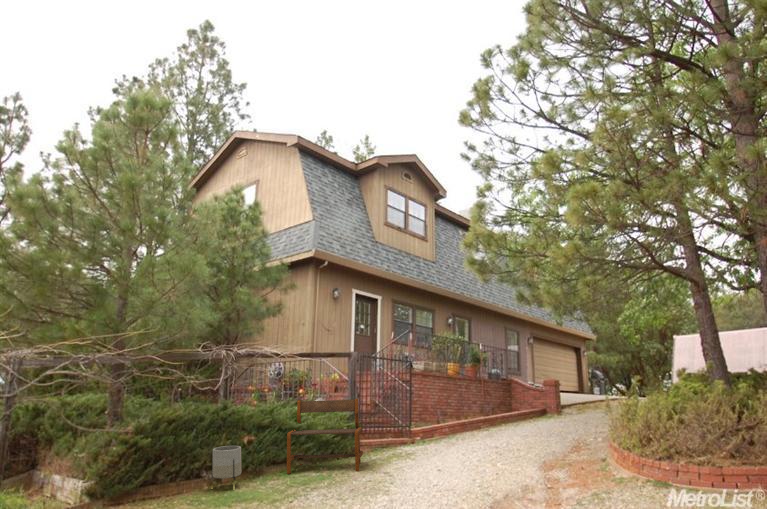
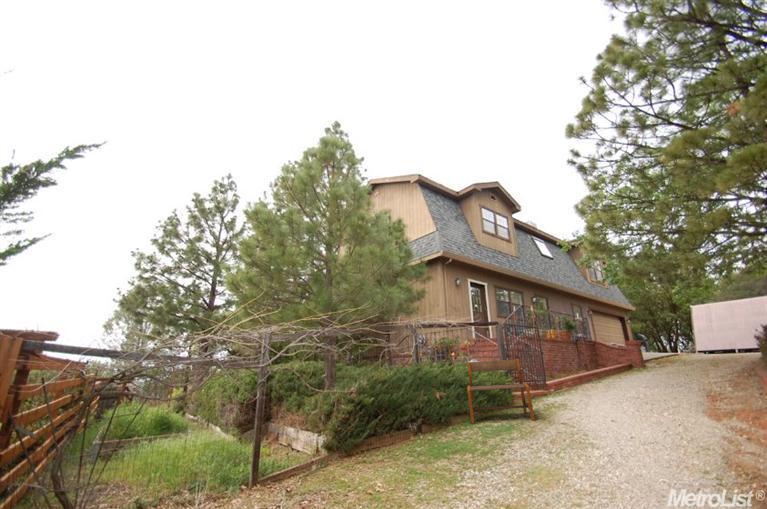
planter: present [212,446,241,480] -> none [416,401,441,439]

